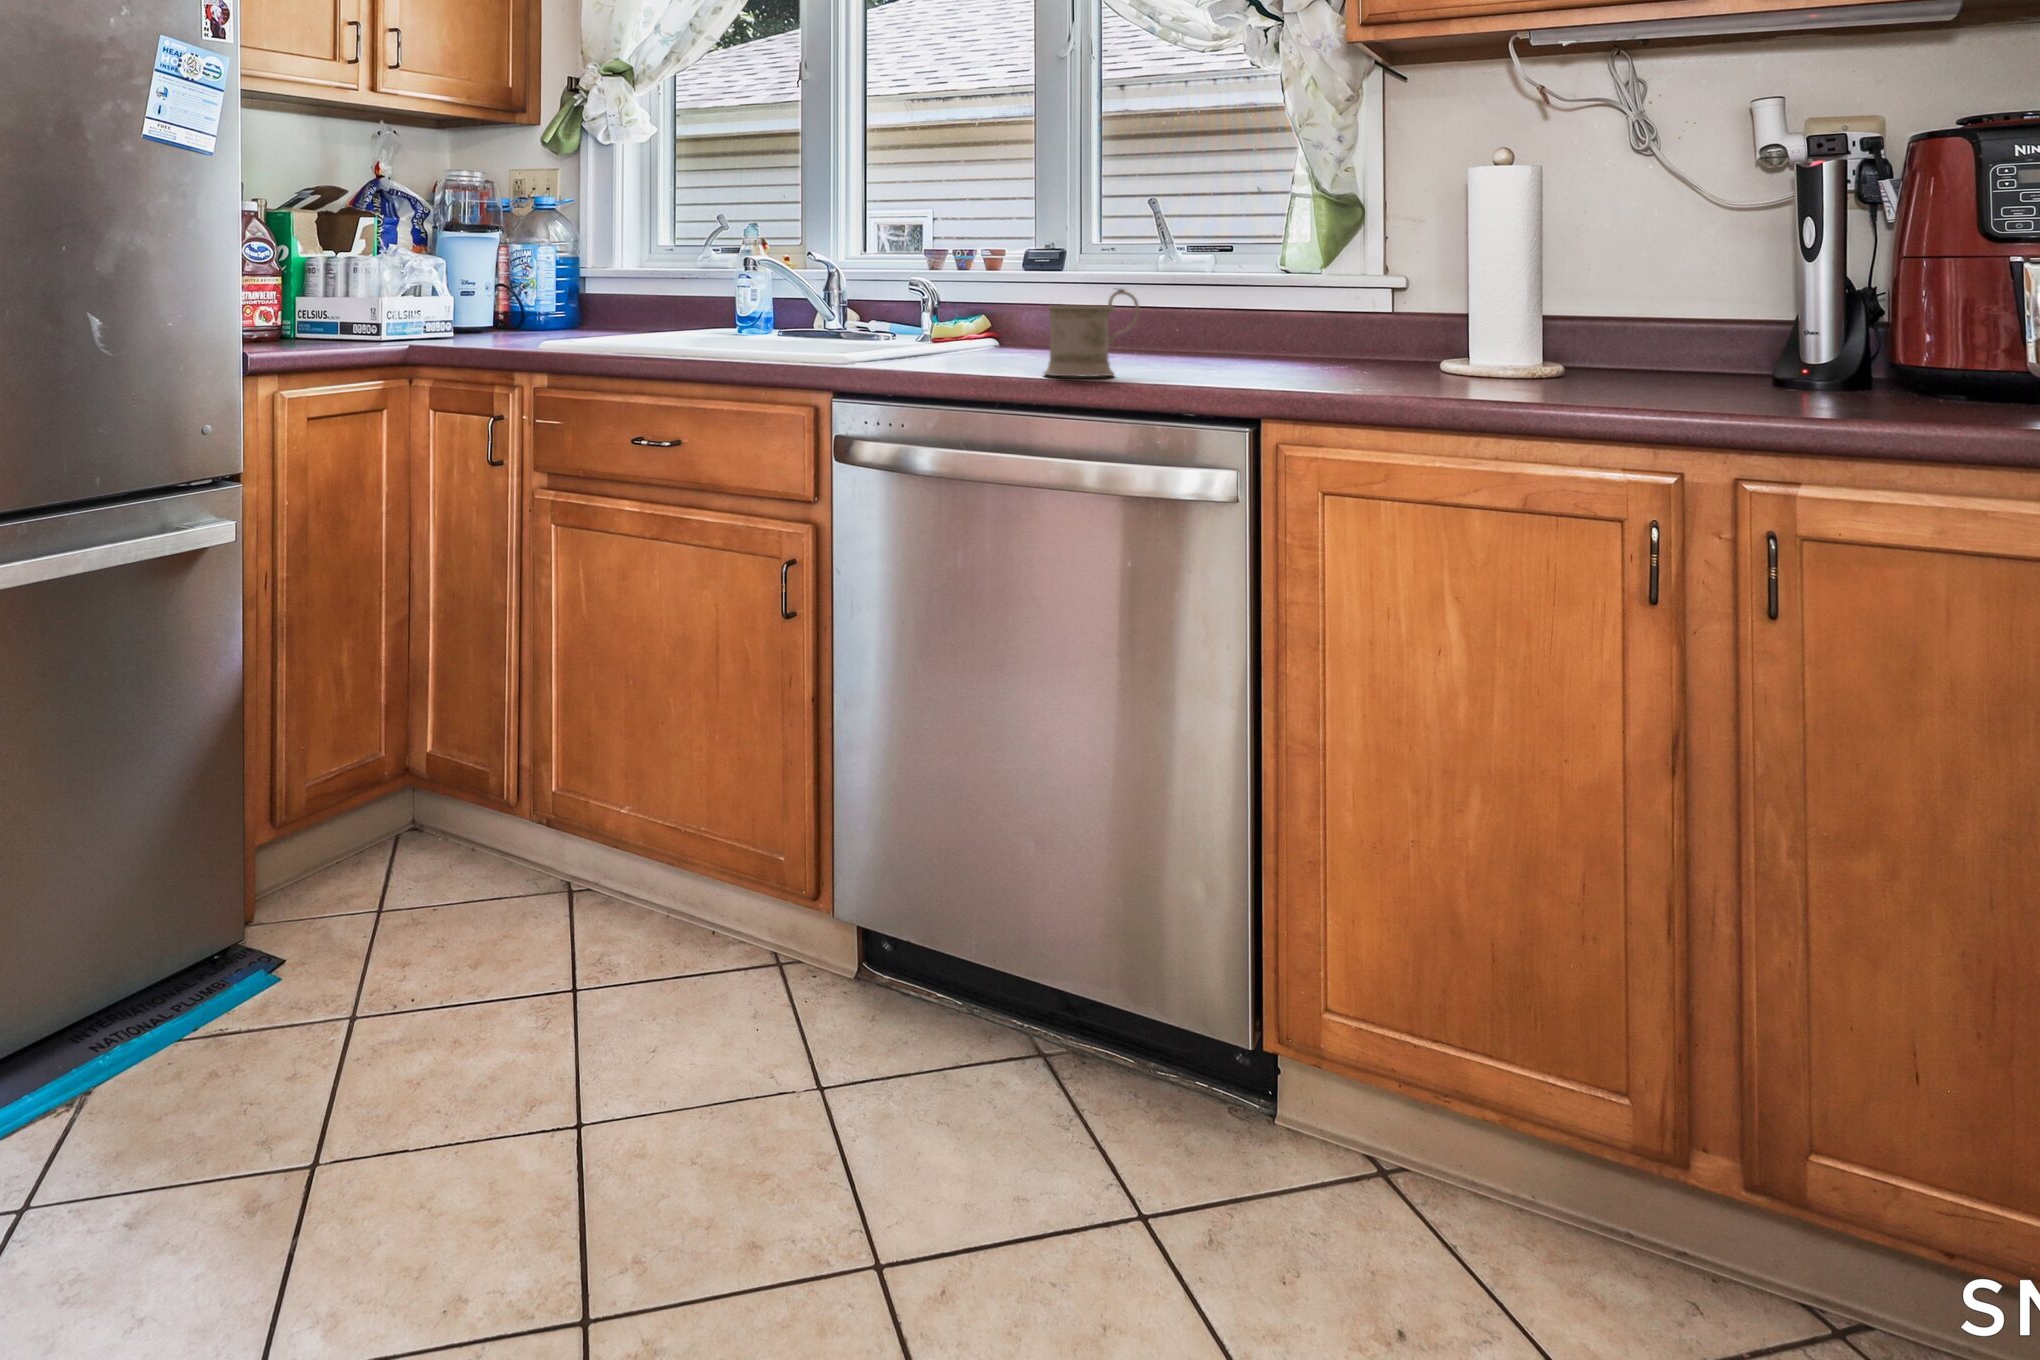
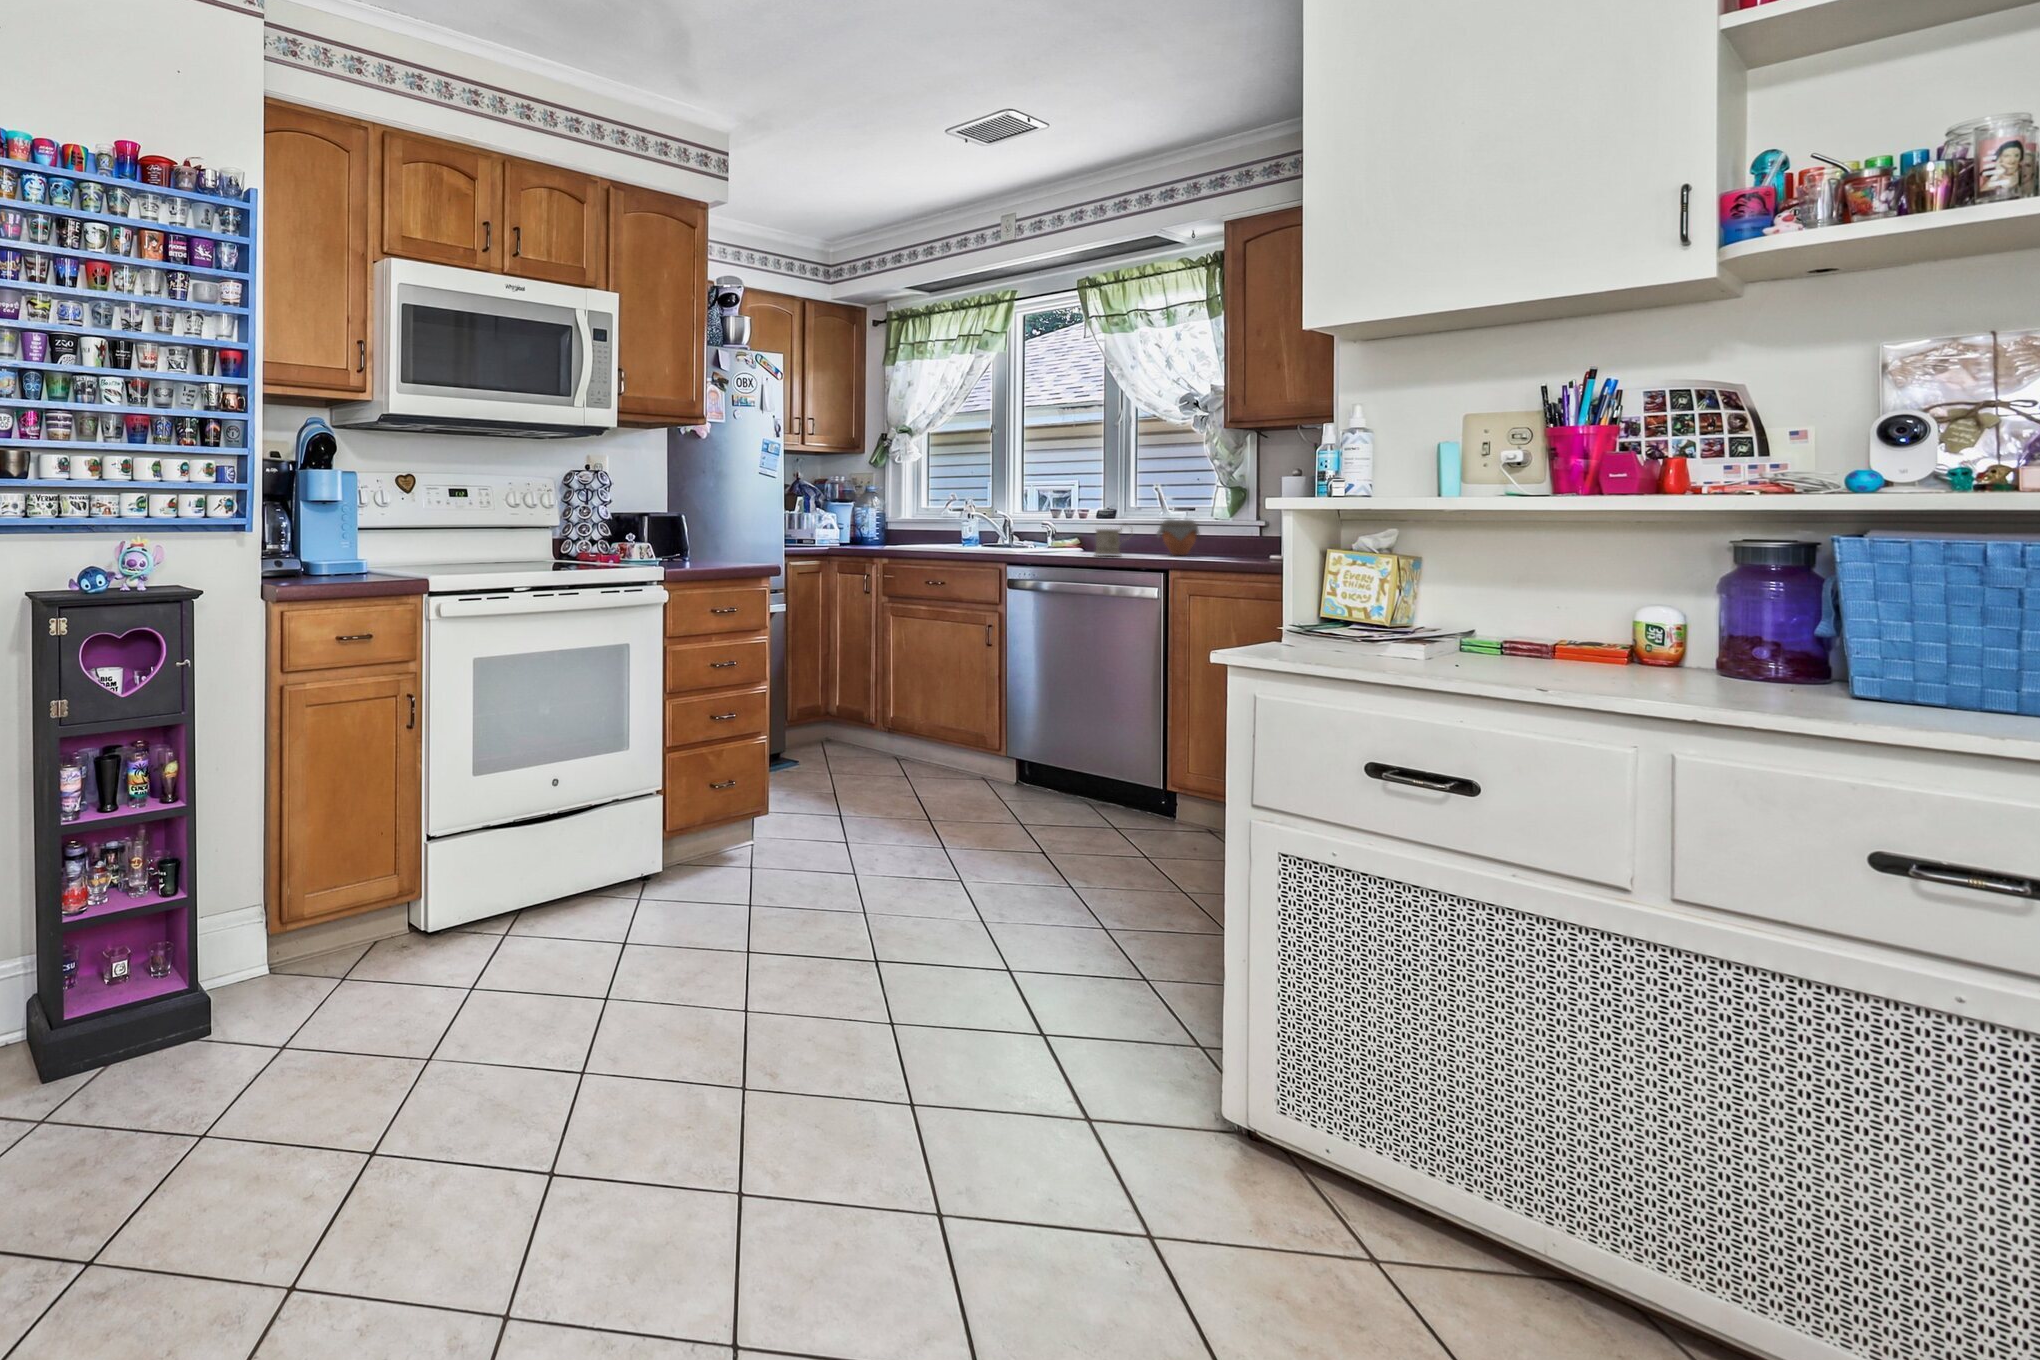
jar: none [1180,277,1288,367] -> present [1157,519,1201,555]

